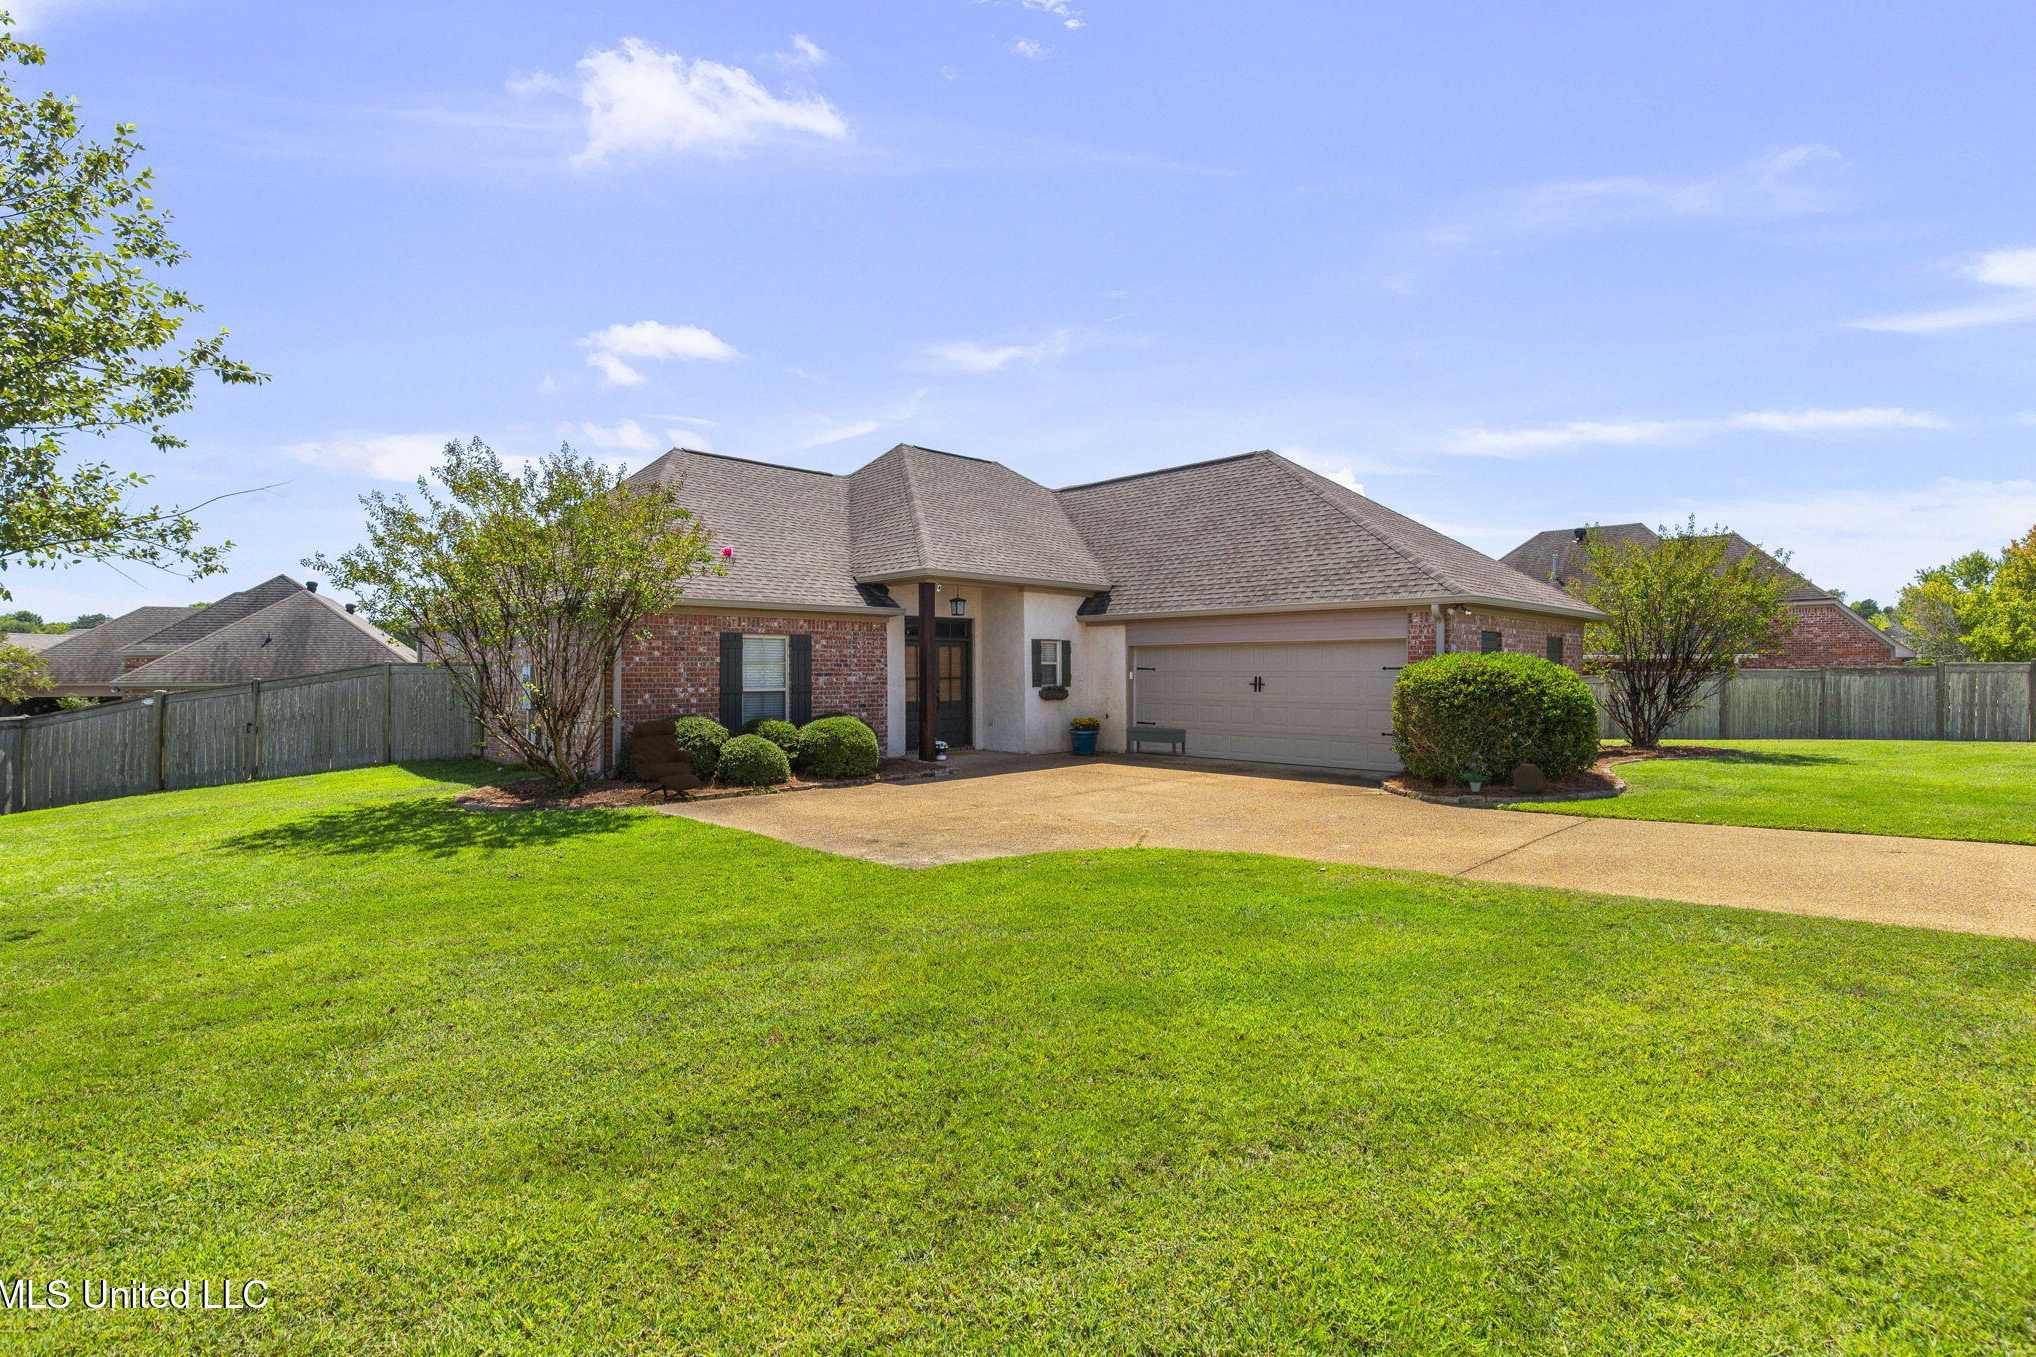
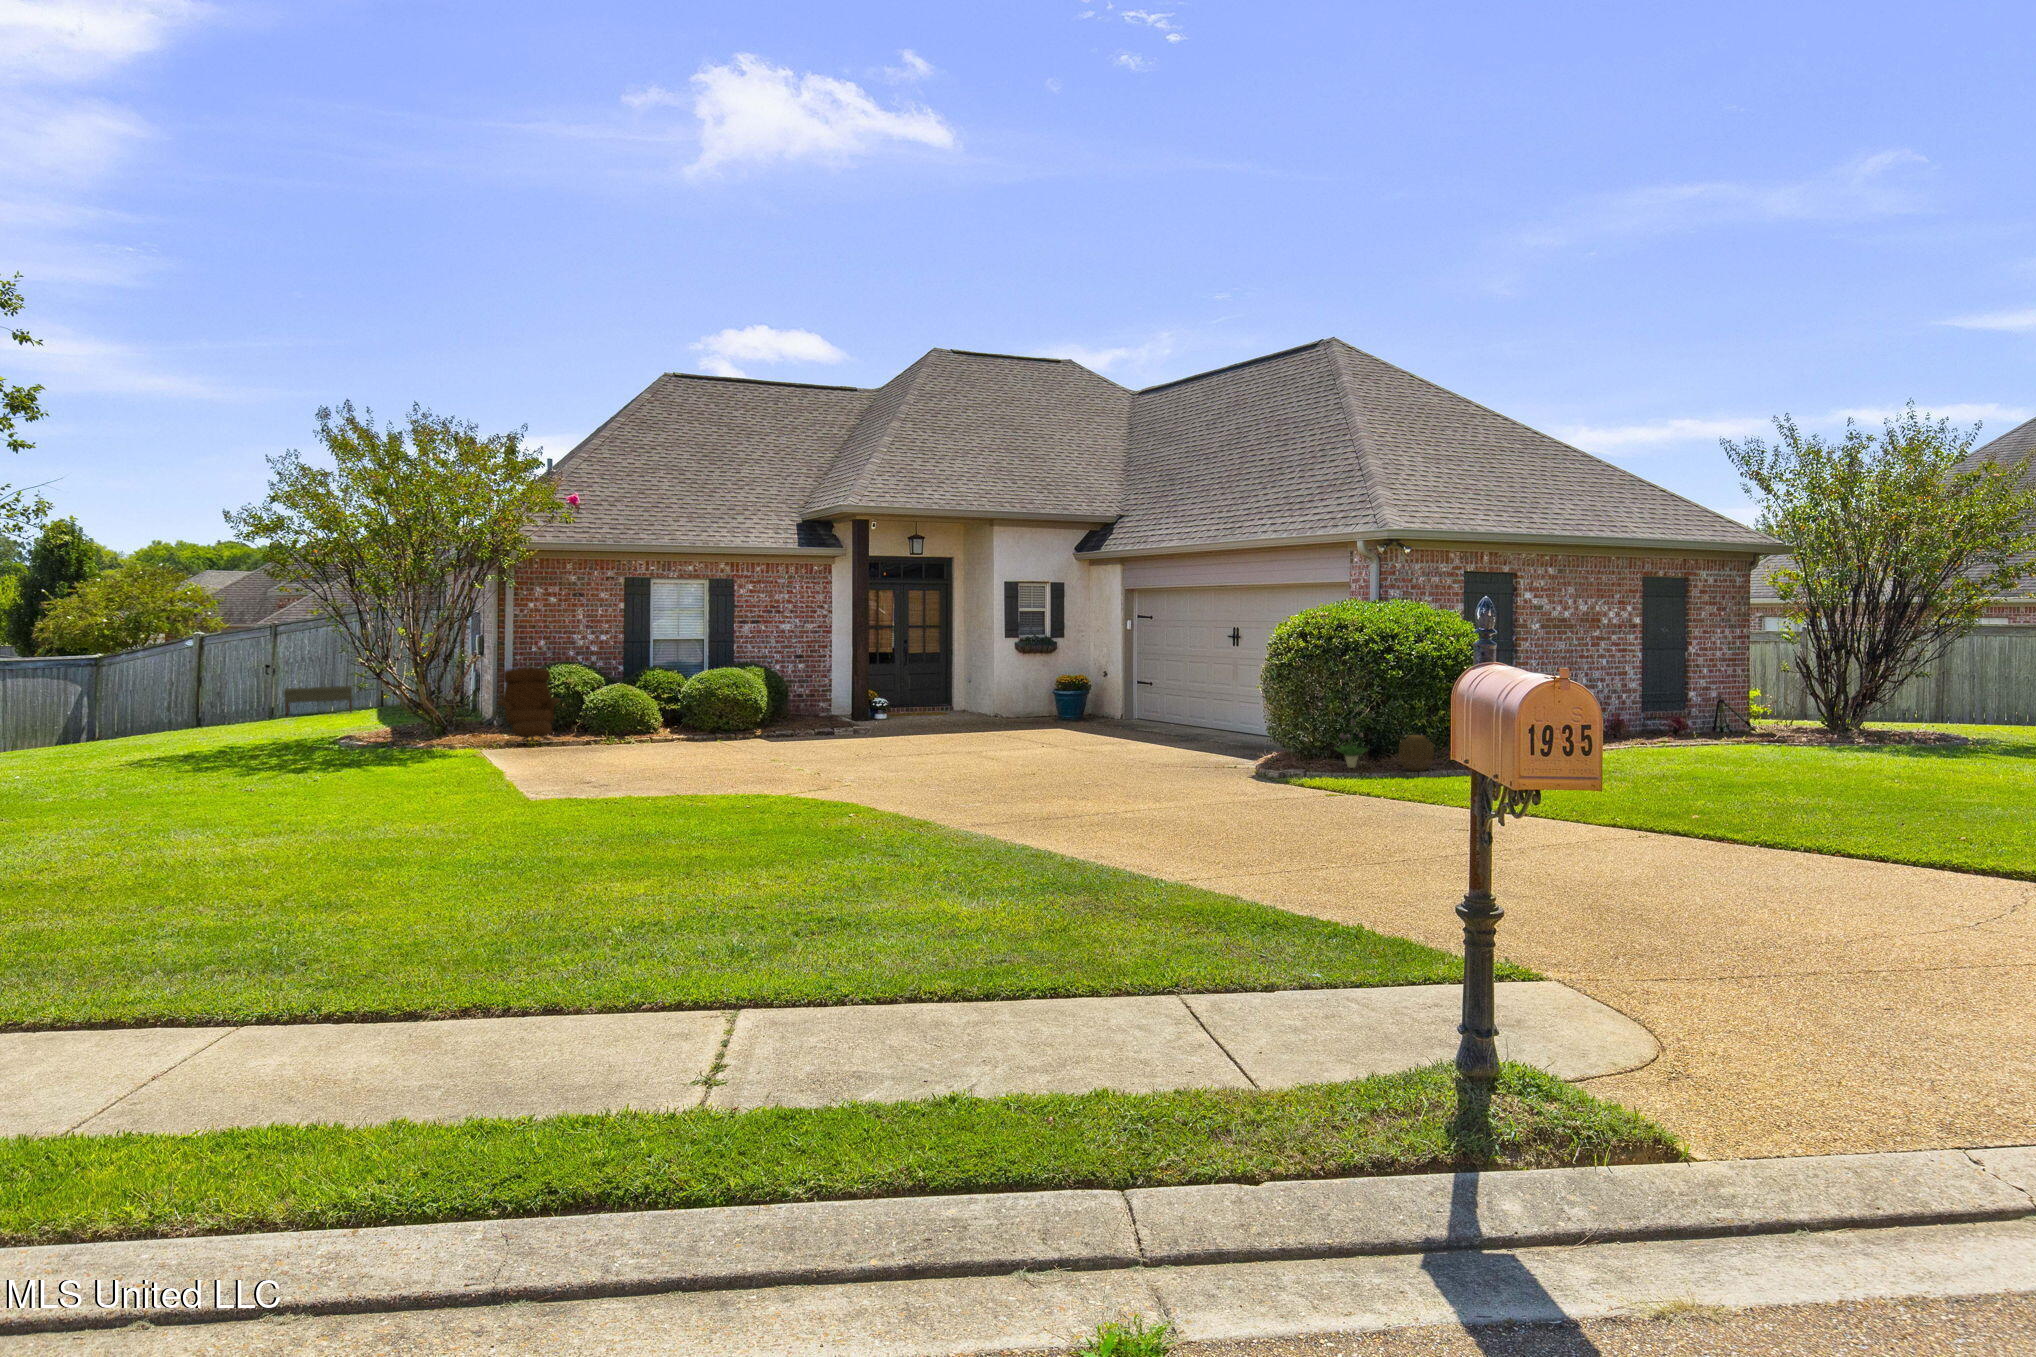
bench: present [1126,726,1186,756] -> present [284,685,352,715]

